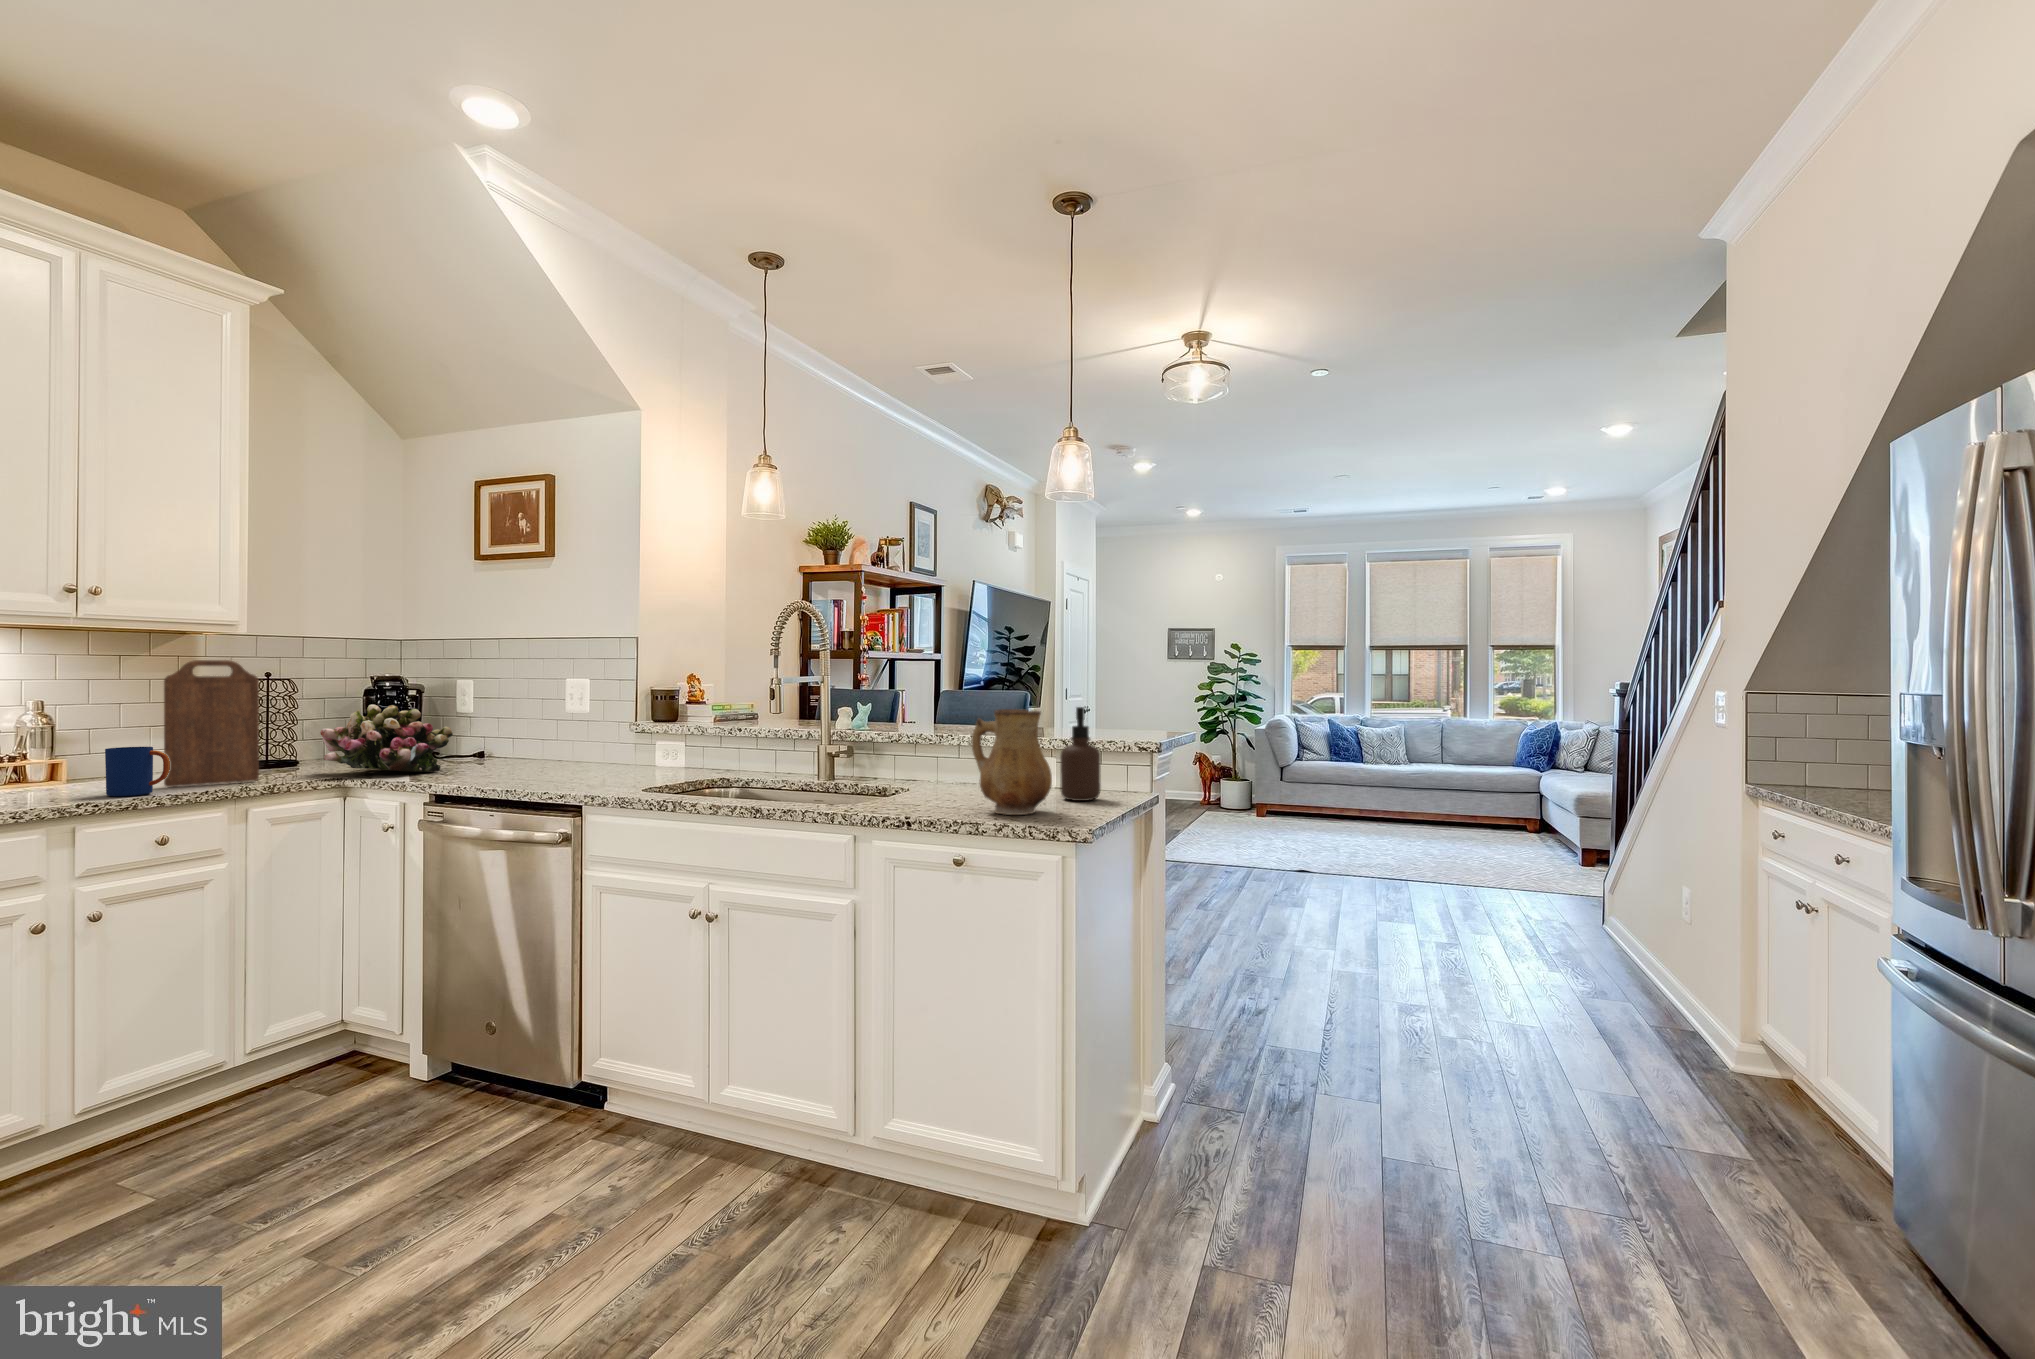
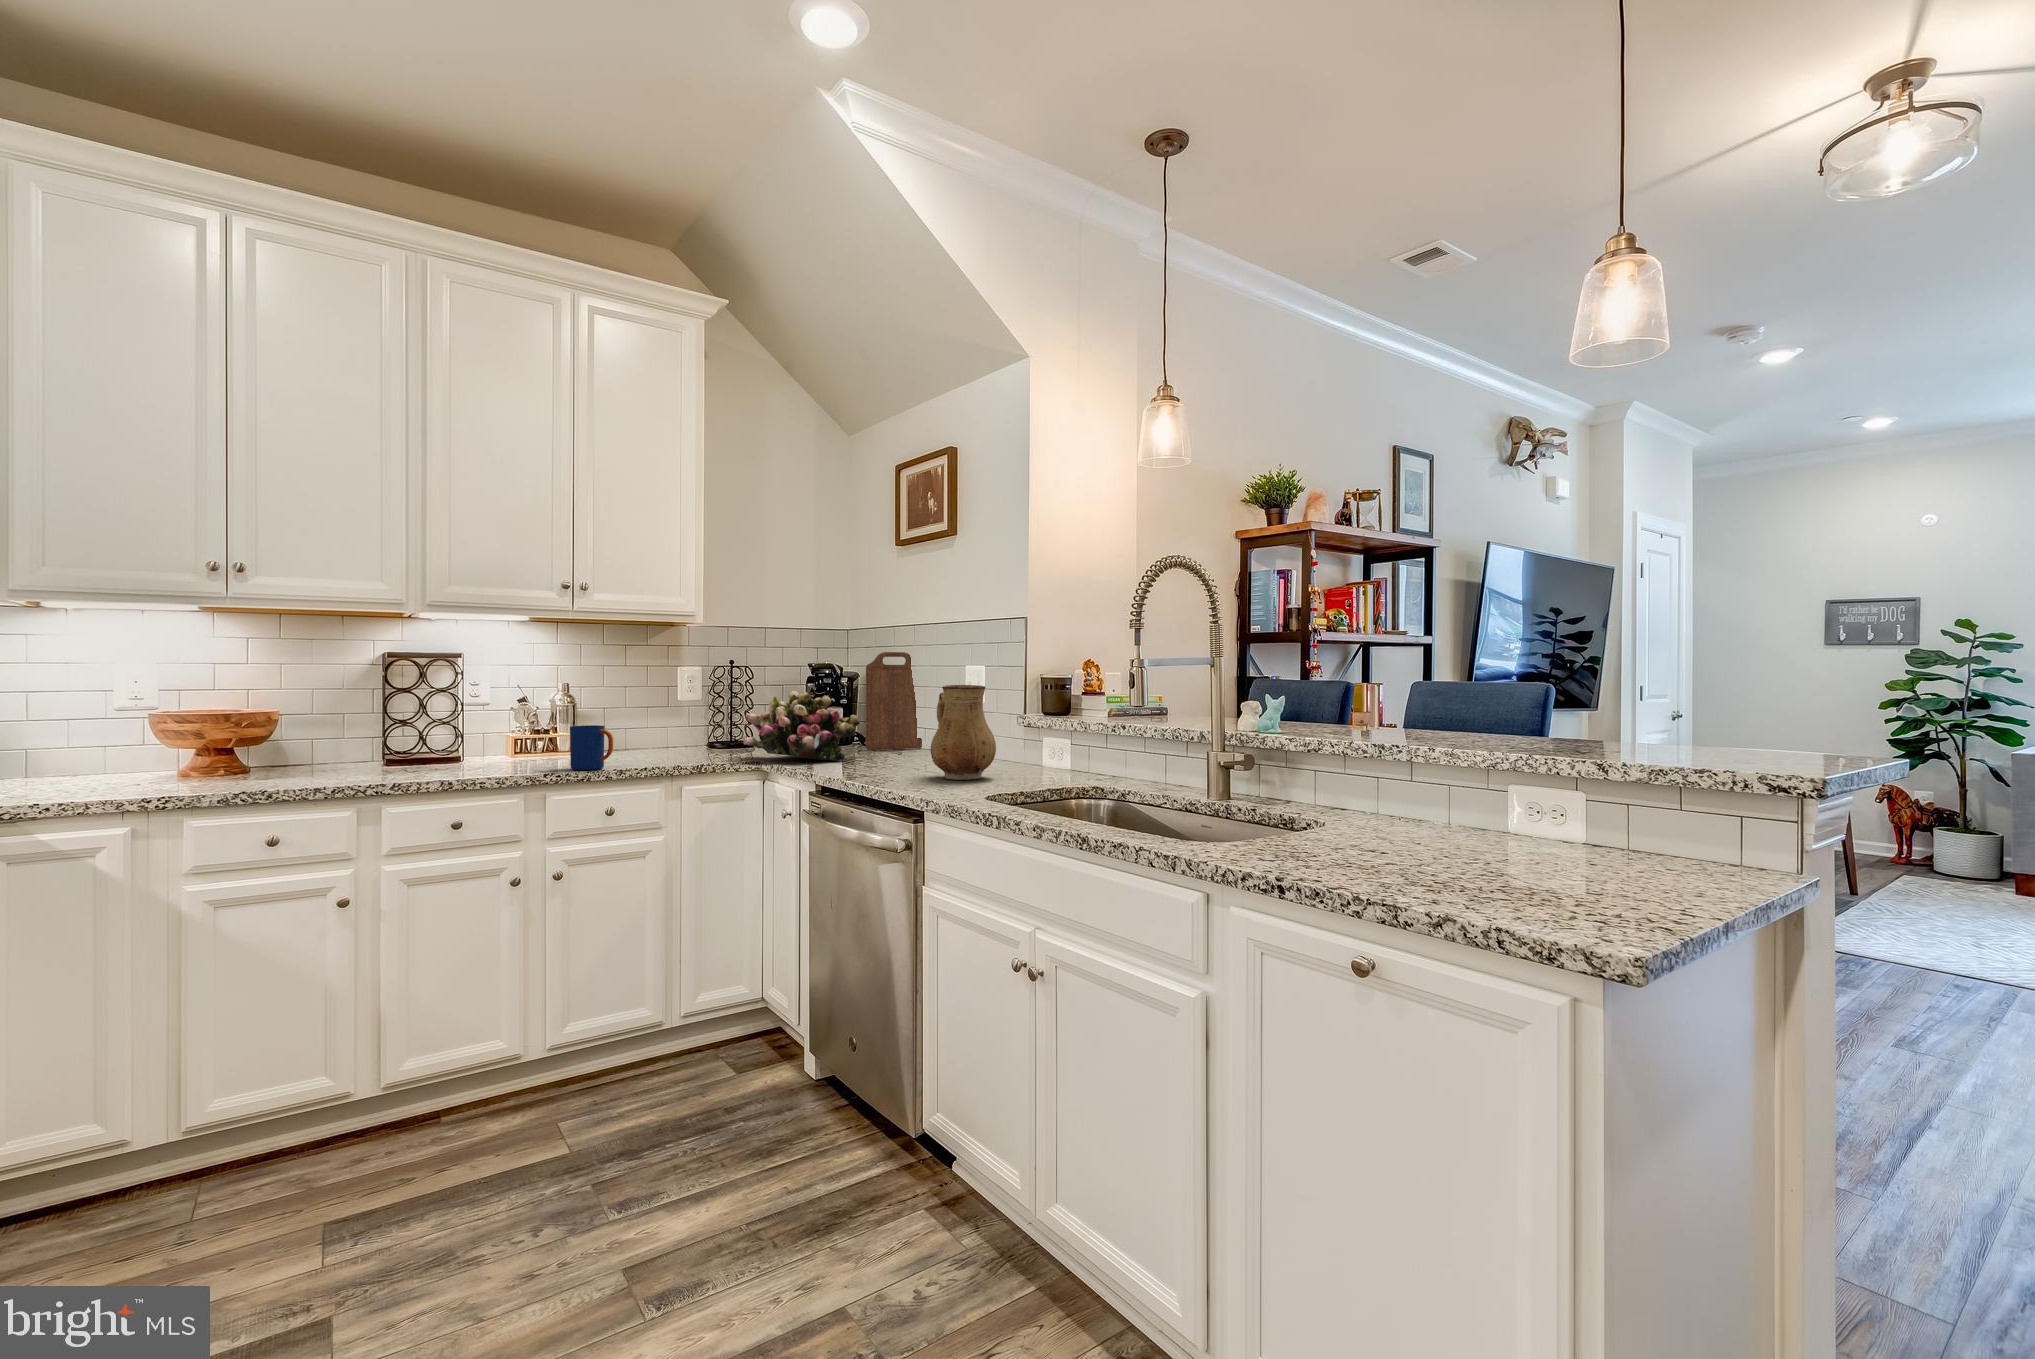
cutting board: present [164,660,259,787] -> present [866,652,922,750]
soap dispenser: present [1060,707,1101,801] -> none [1582,706,1666,873]
ceramic pitcher: present [971,709,1052,815] -> present [931,685,996,780]

